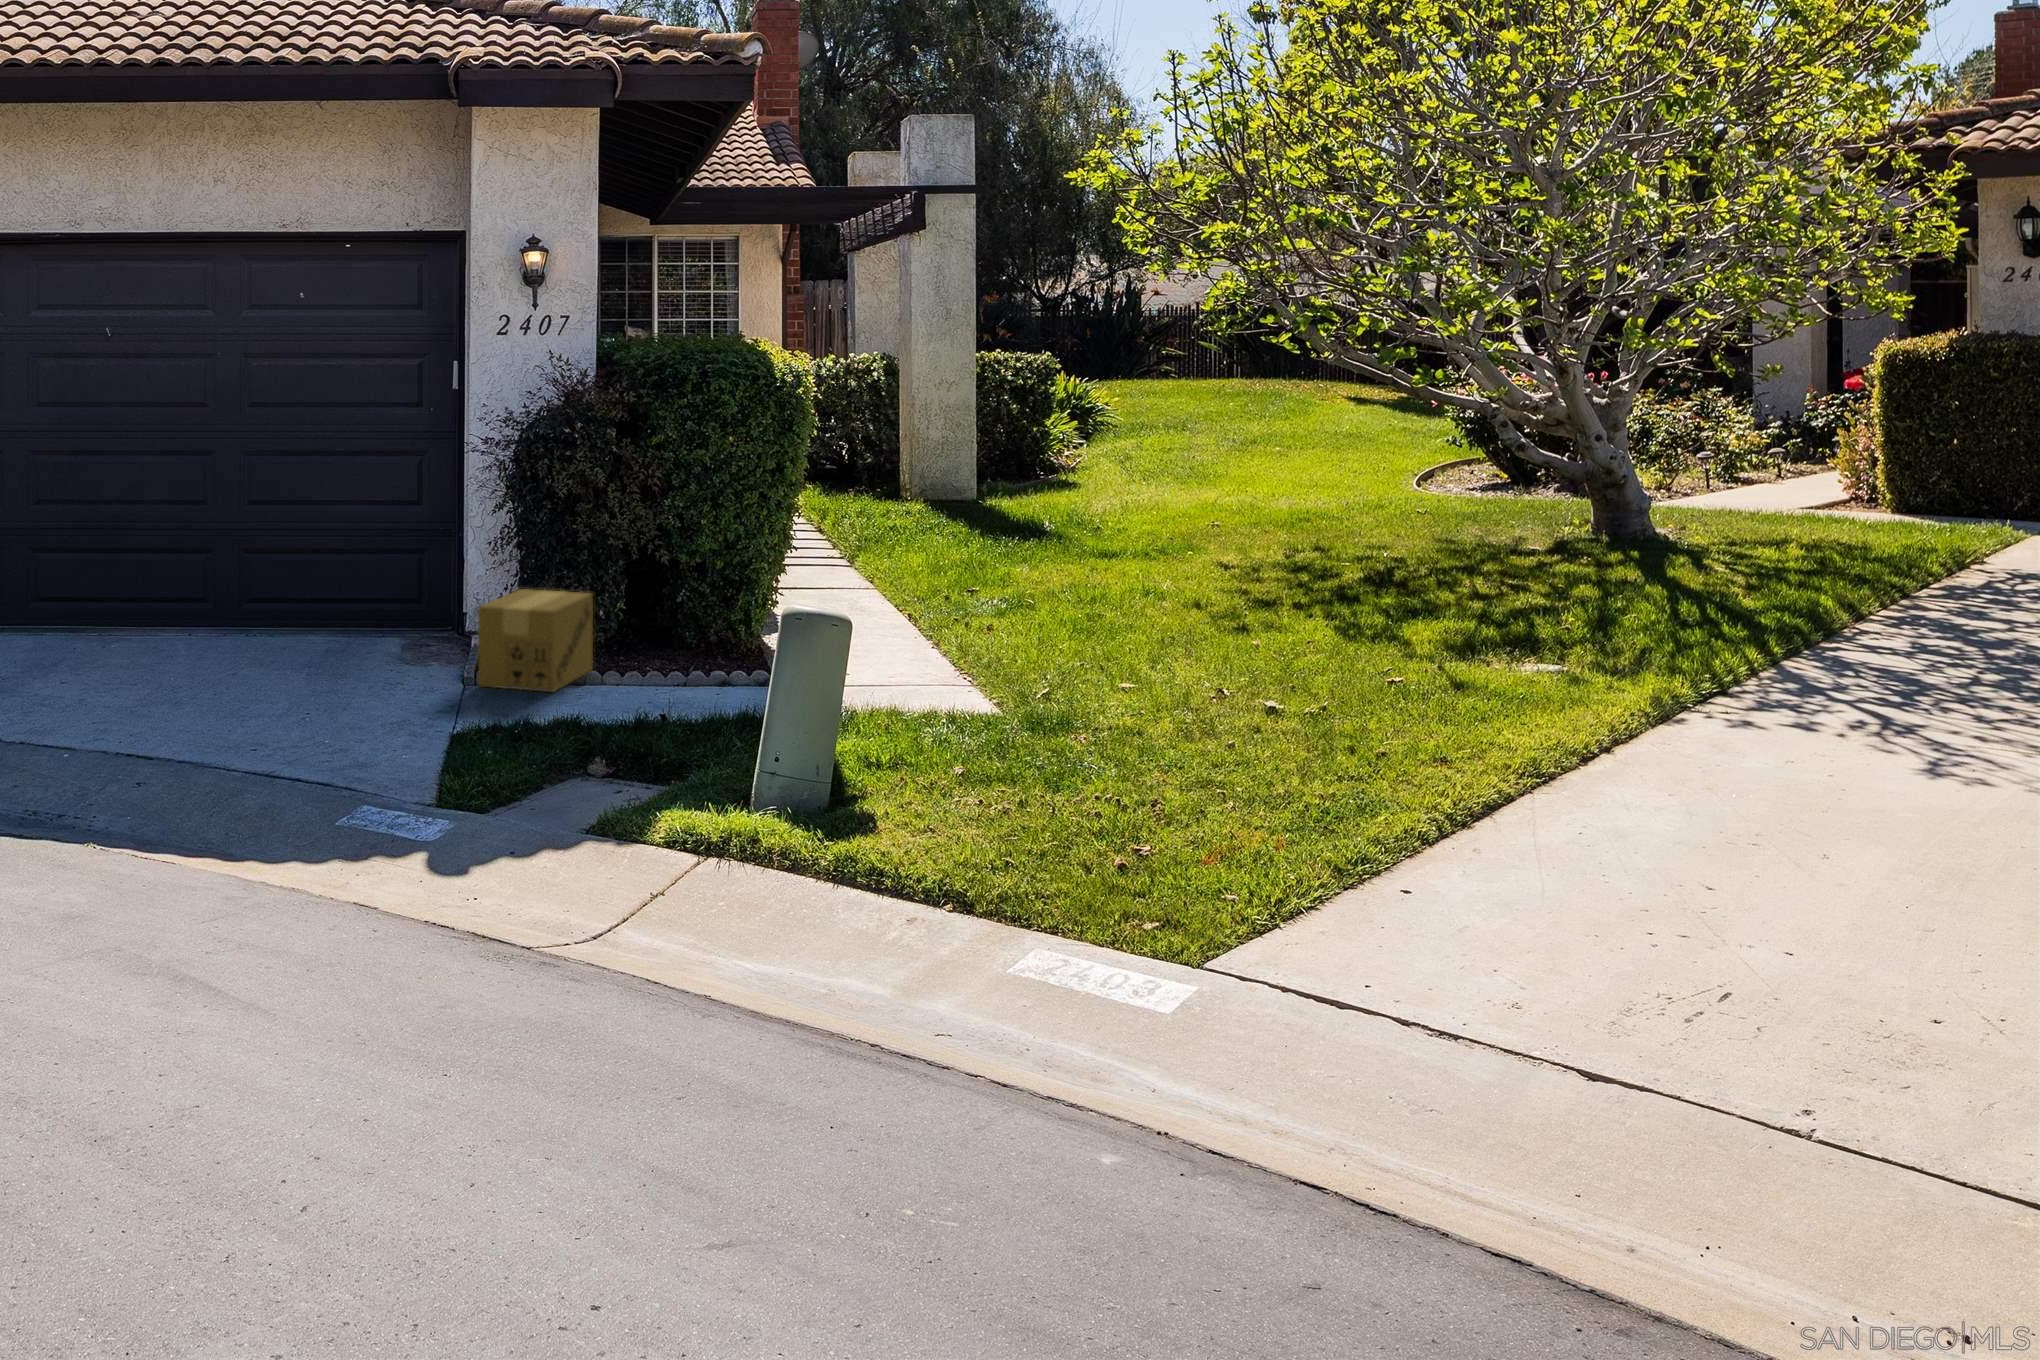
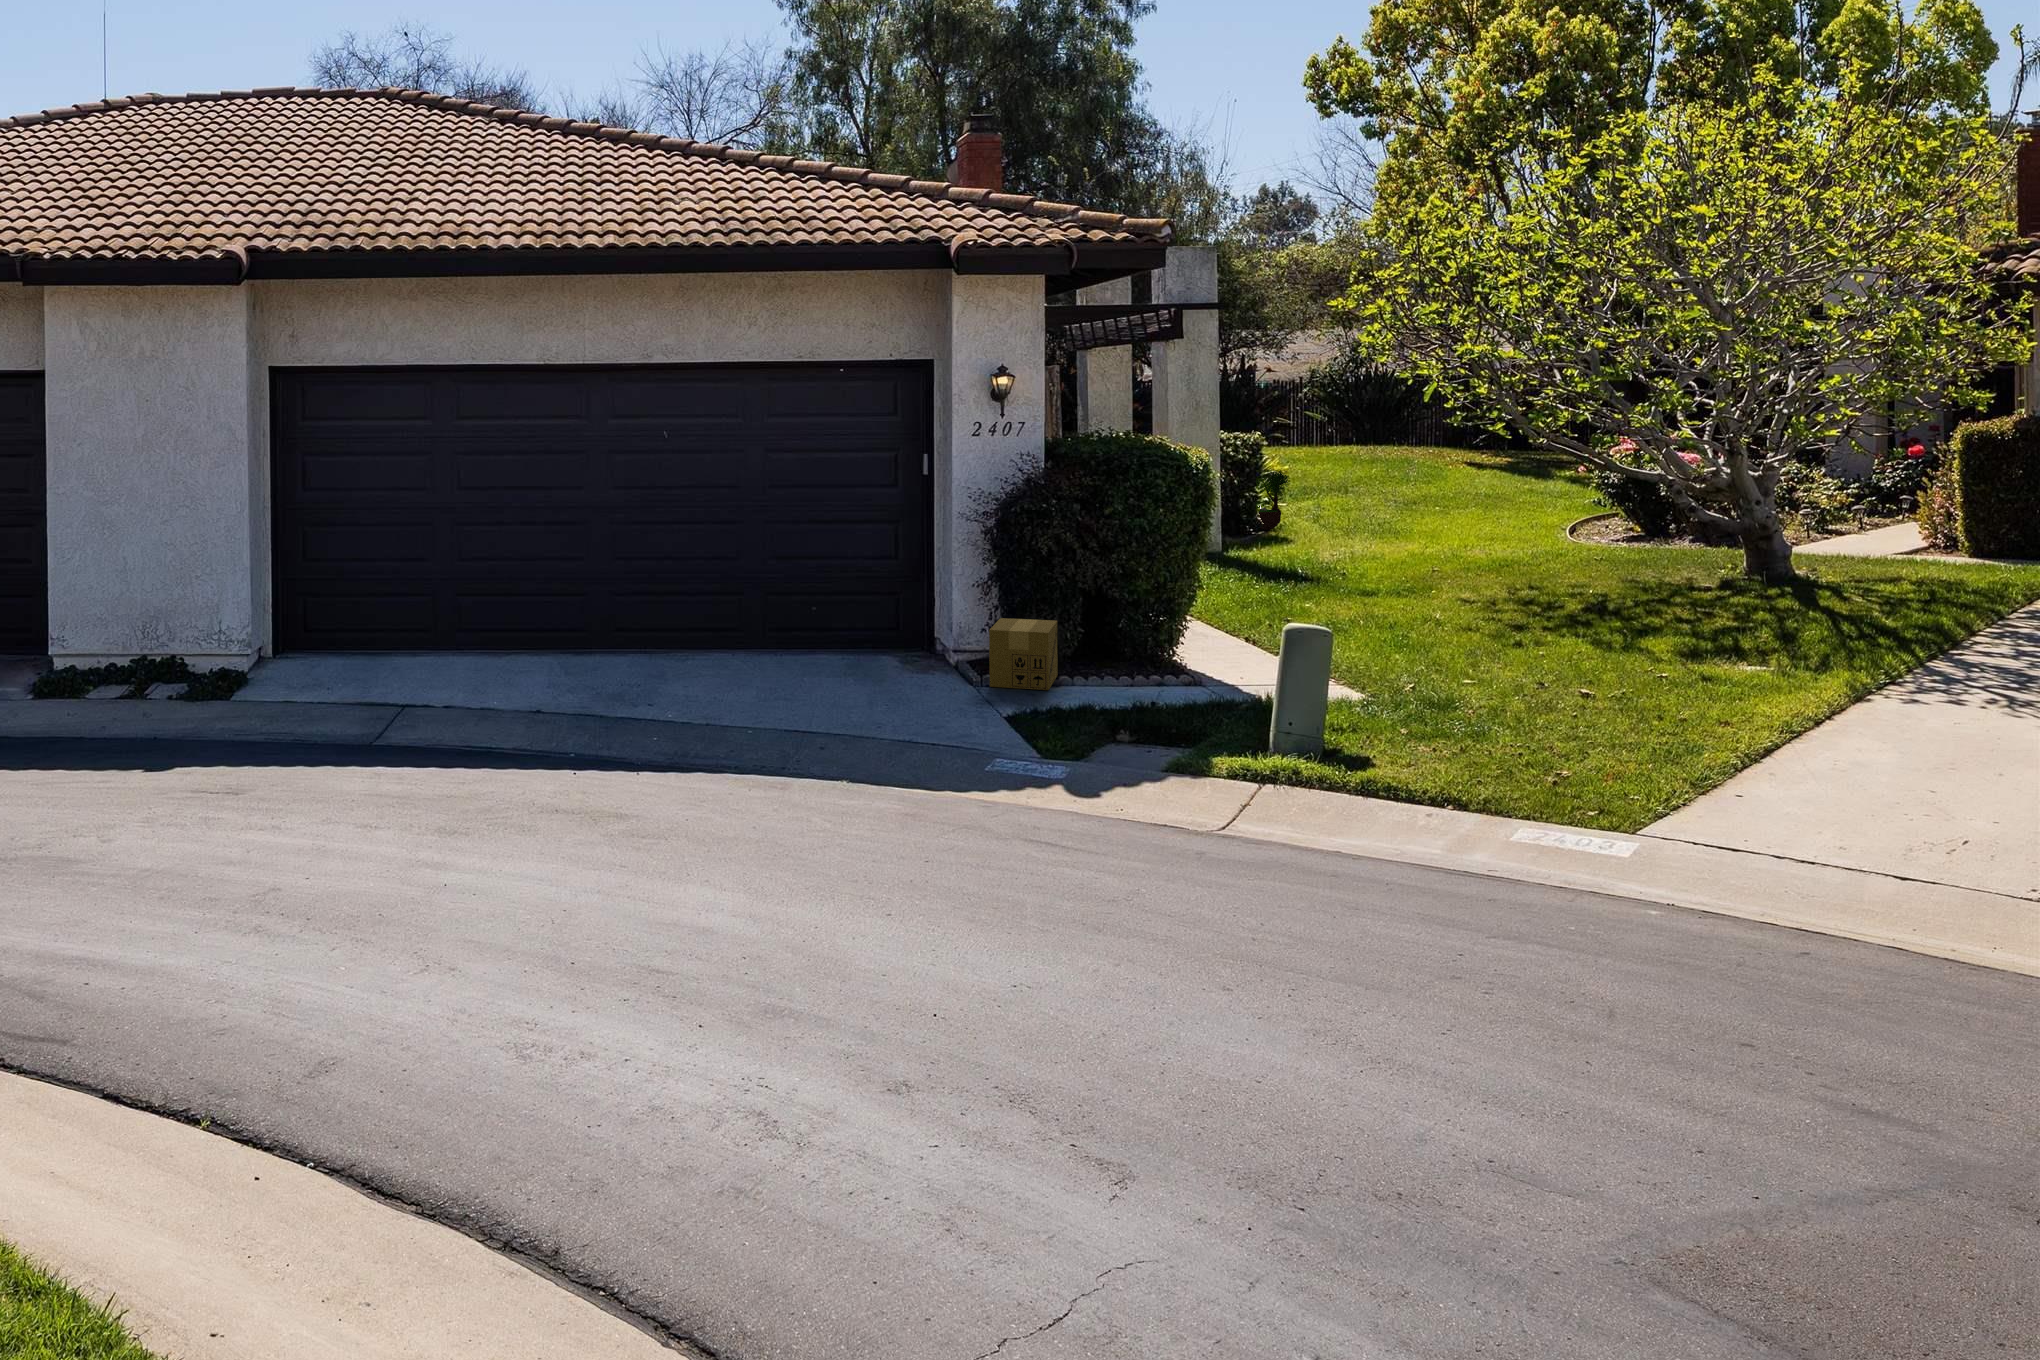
potted tree: none [1044,395,1092,475] -> present [1257,468,1290,530]

